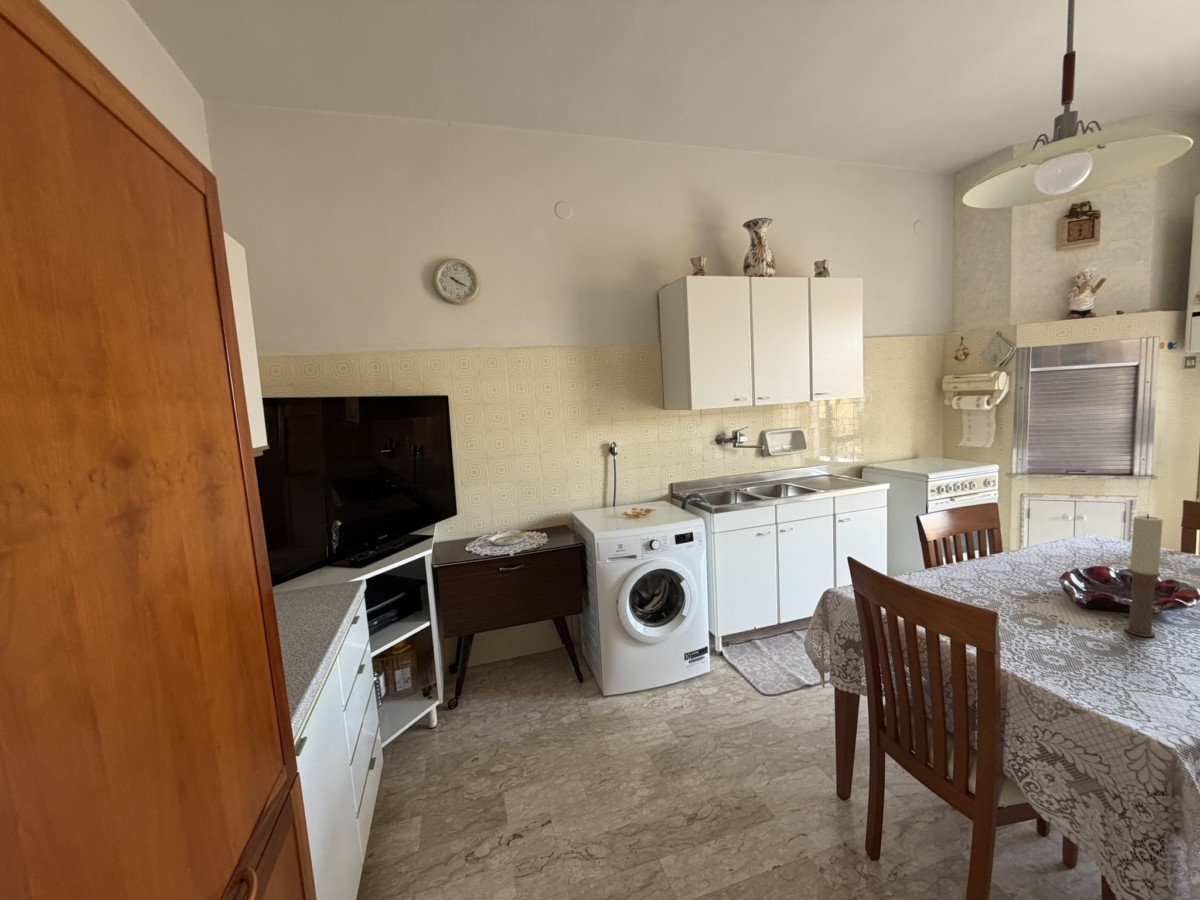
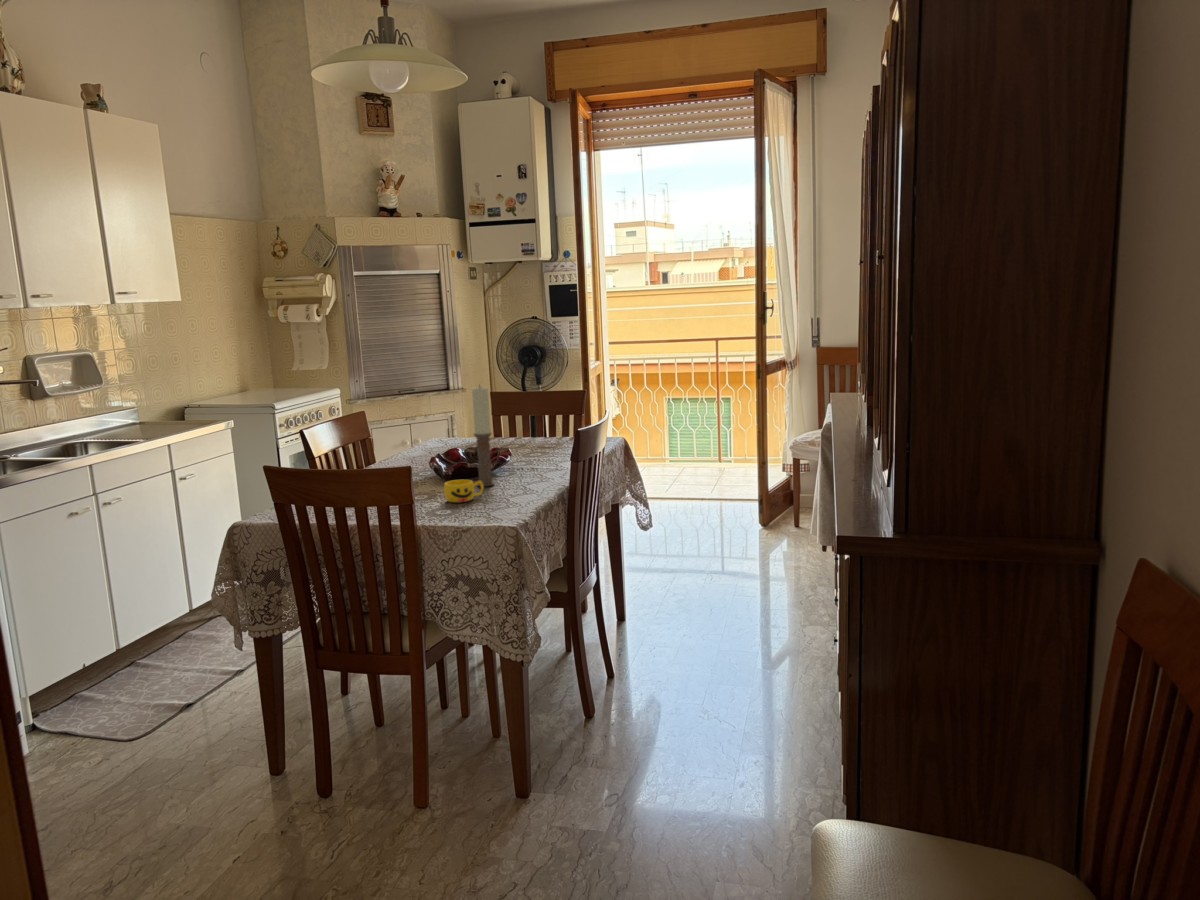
cup: none [1063,619,1130,654] -> present [444,480,484,502]

